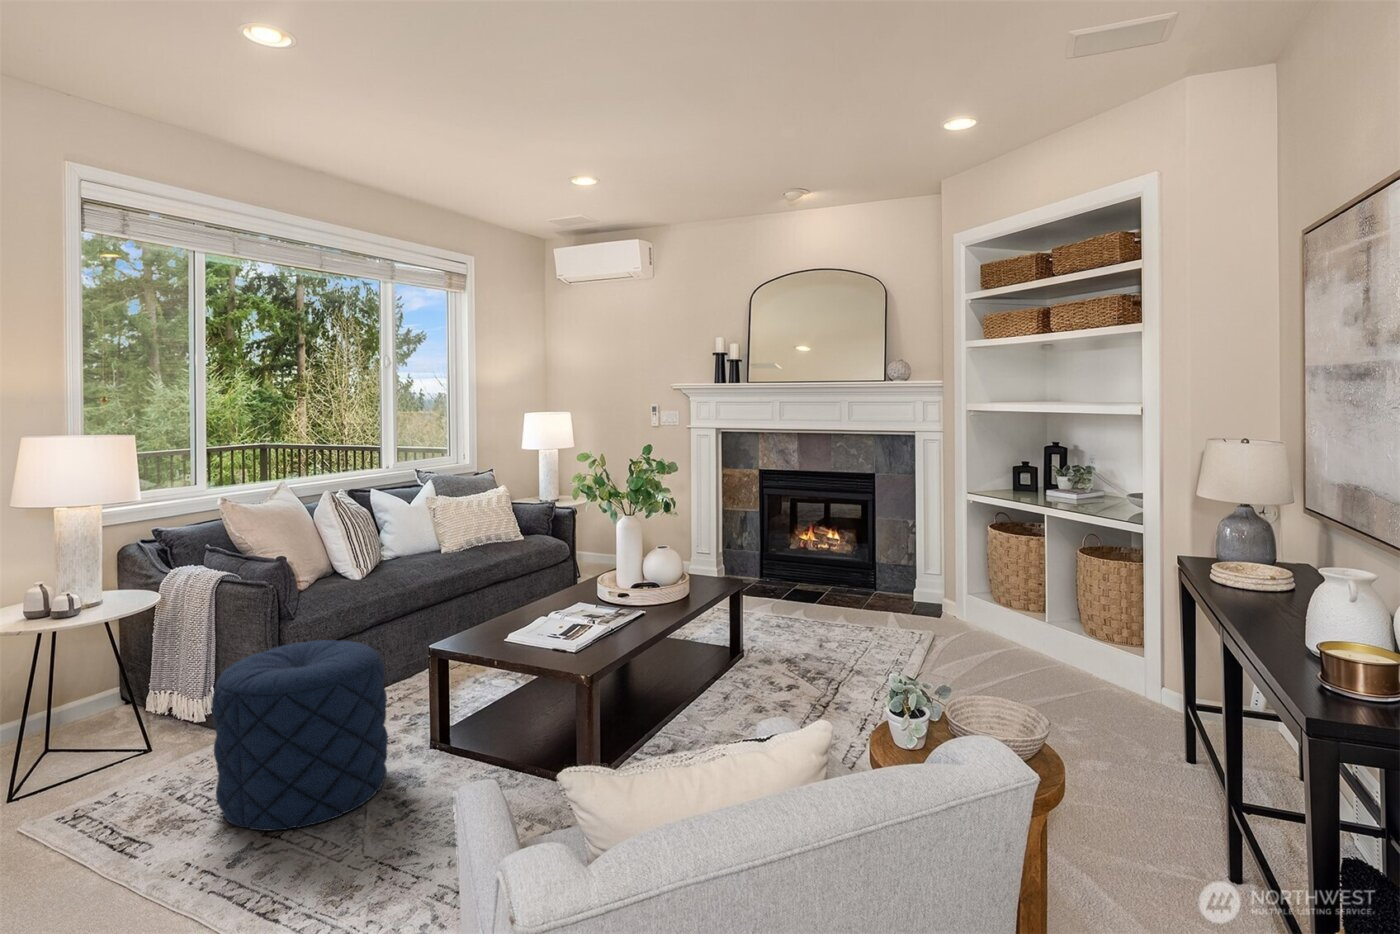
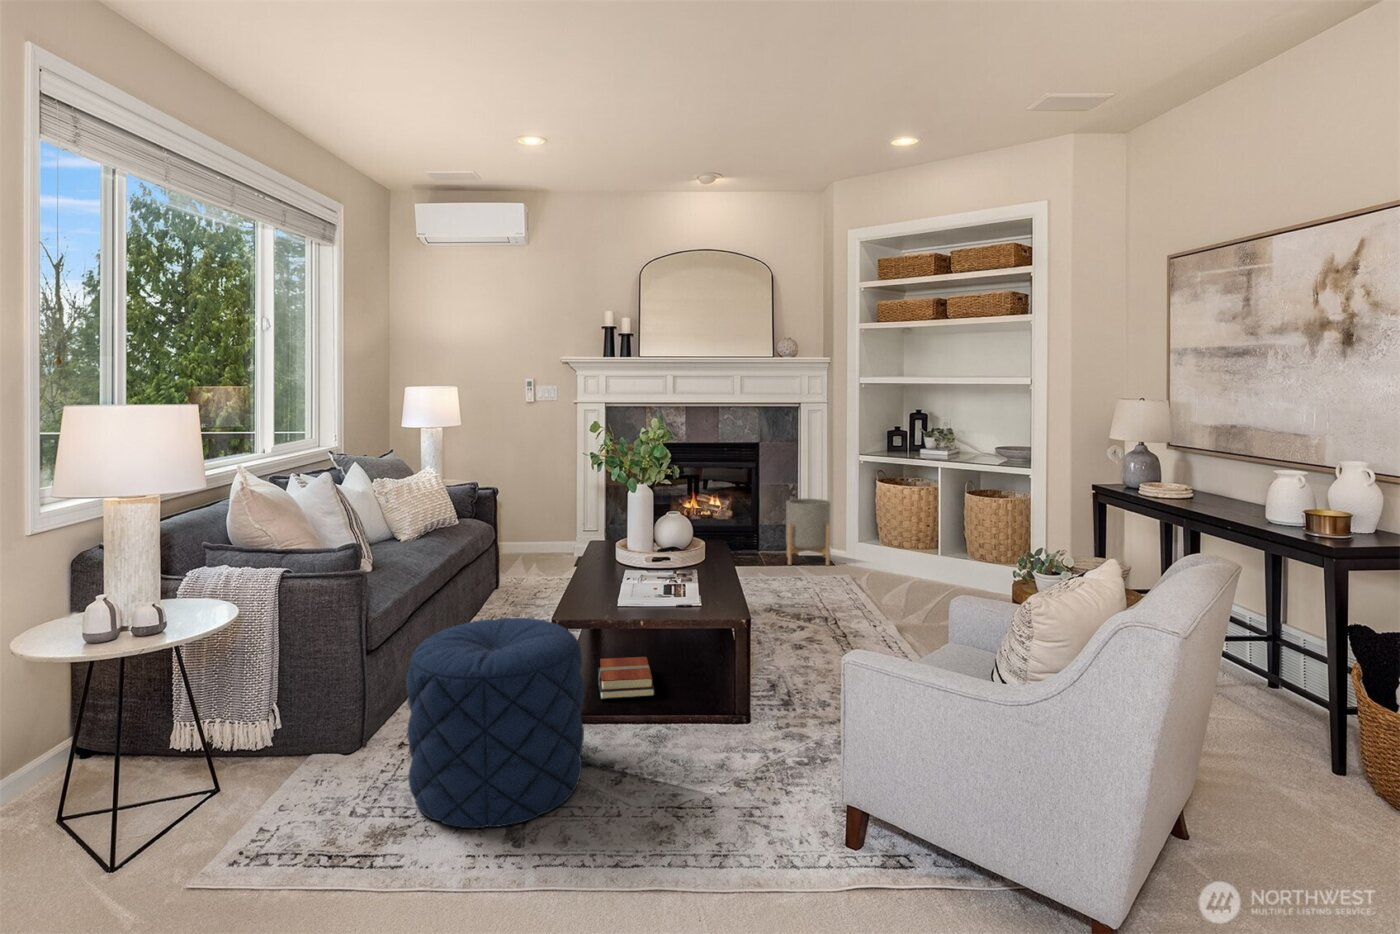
planter: none [885,540,944,621] -> present [786,499,831,566]
books: none [474,691,553,736] -> present [598,657,655,699]

